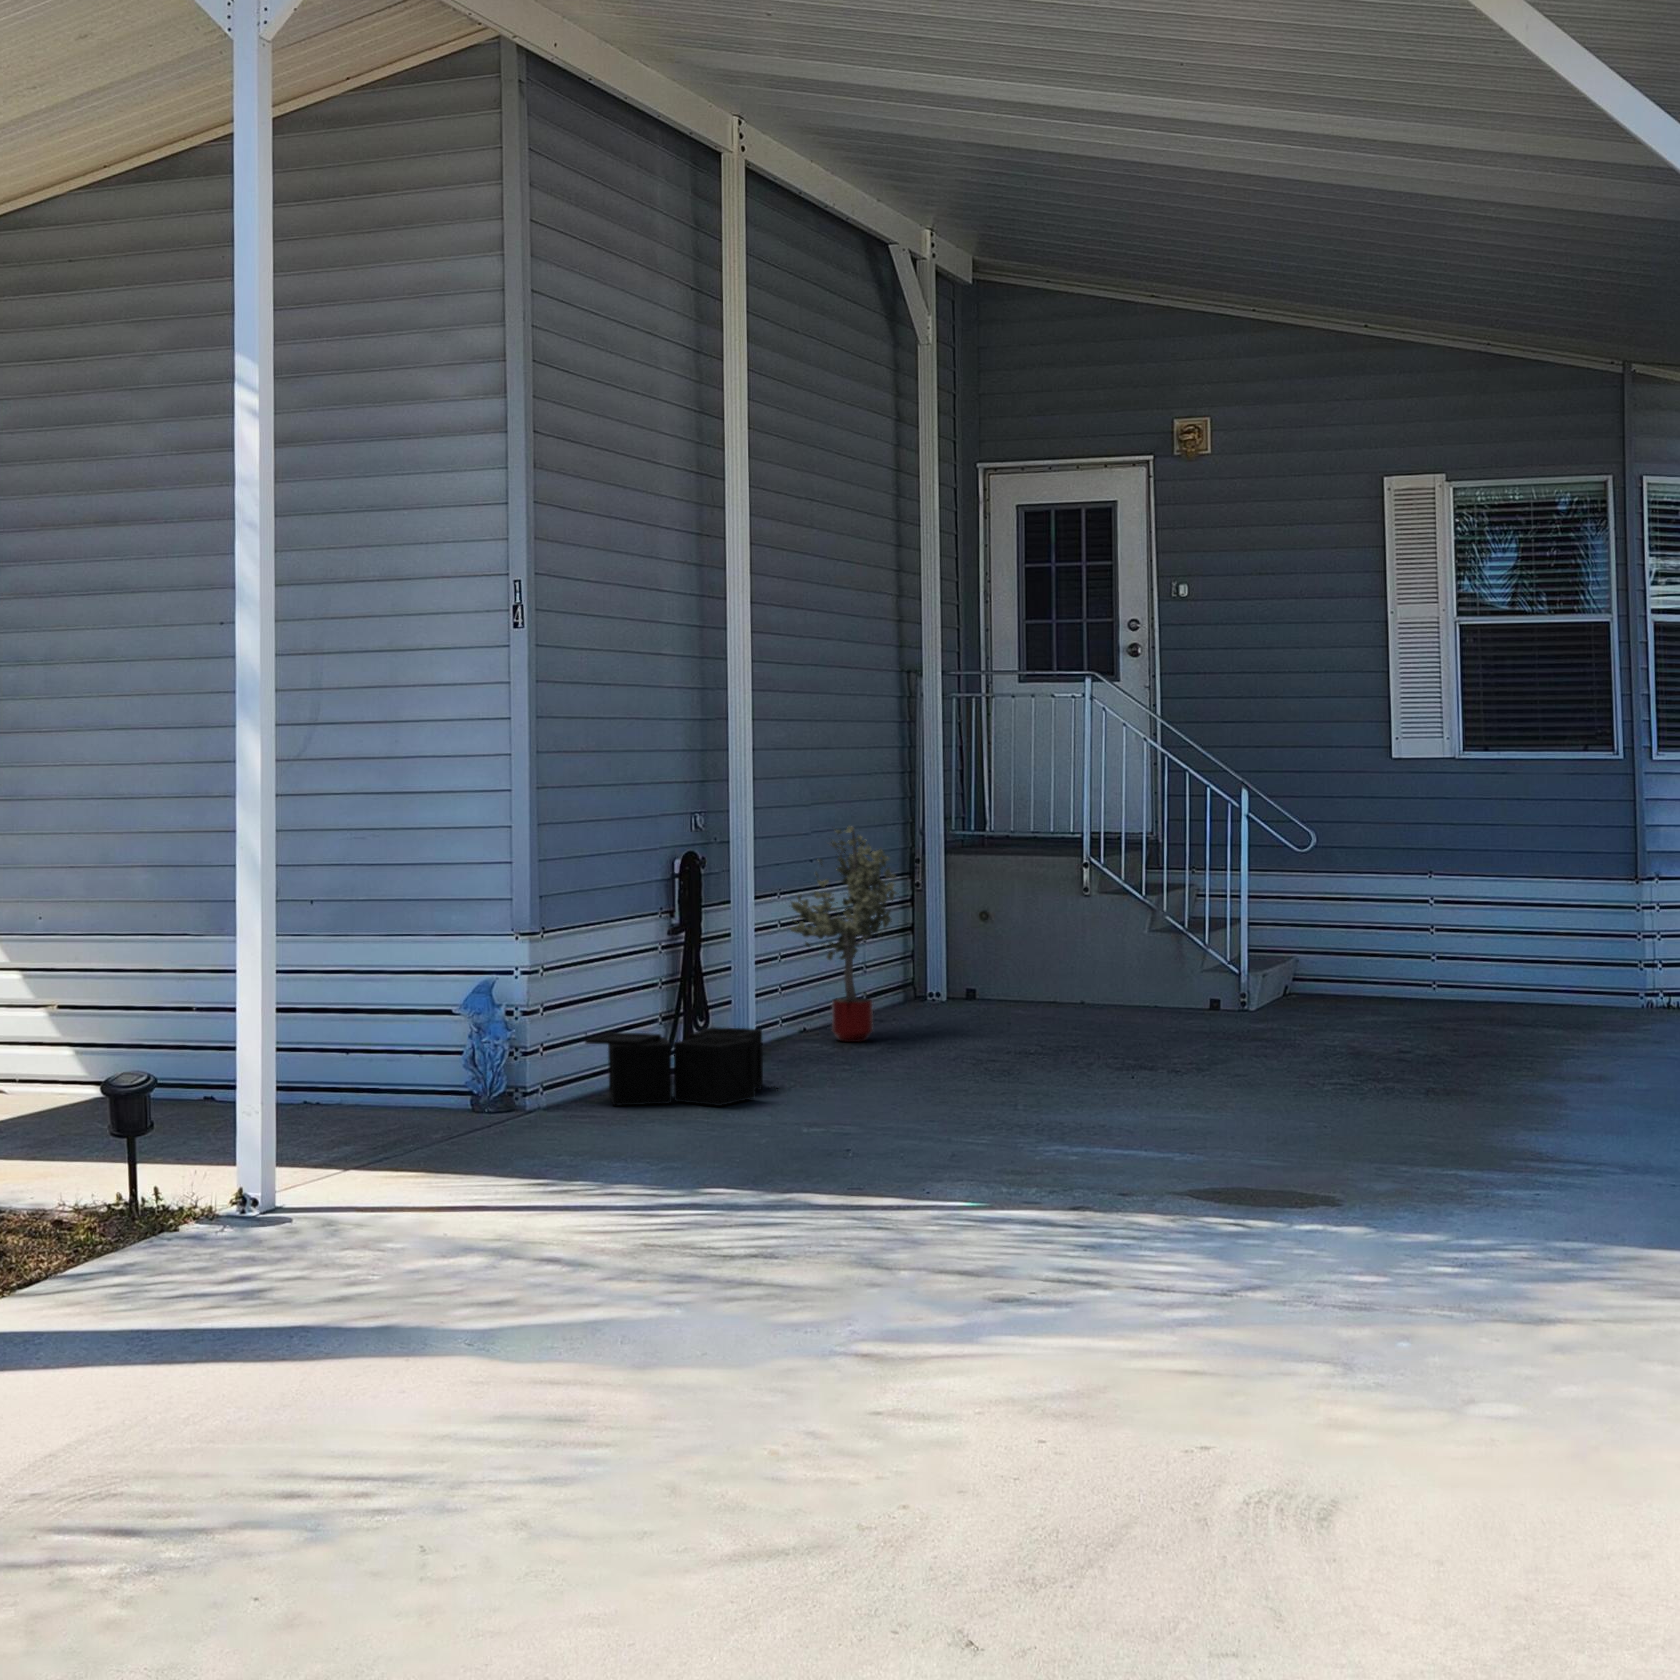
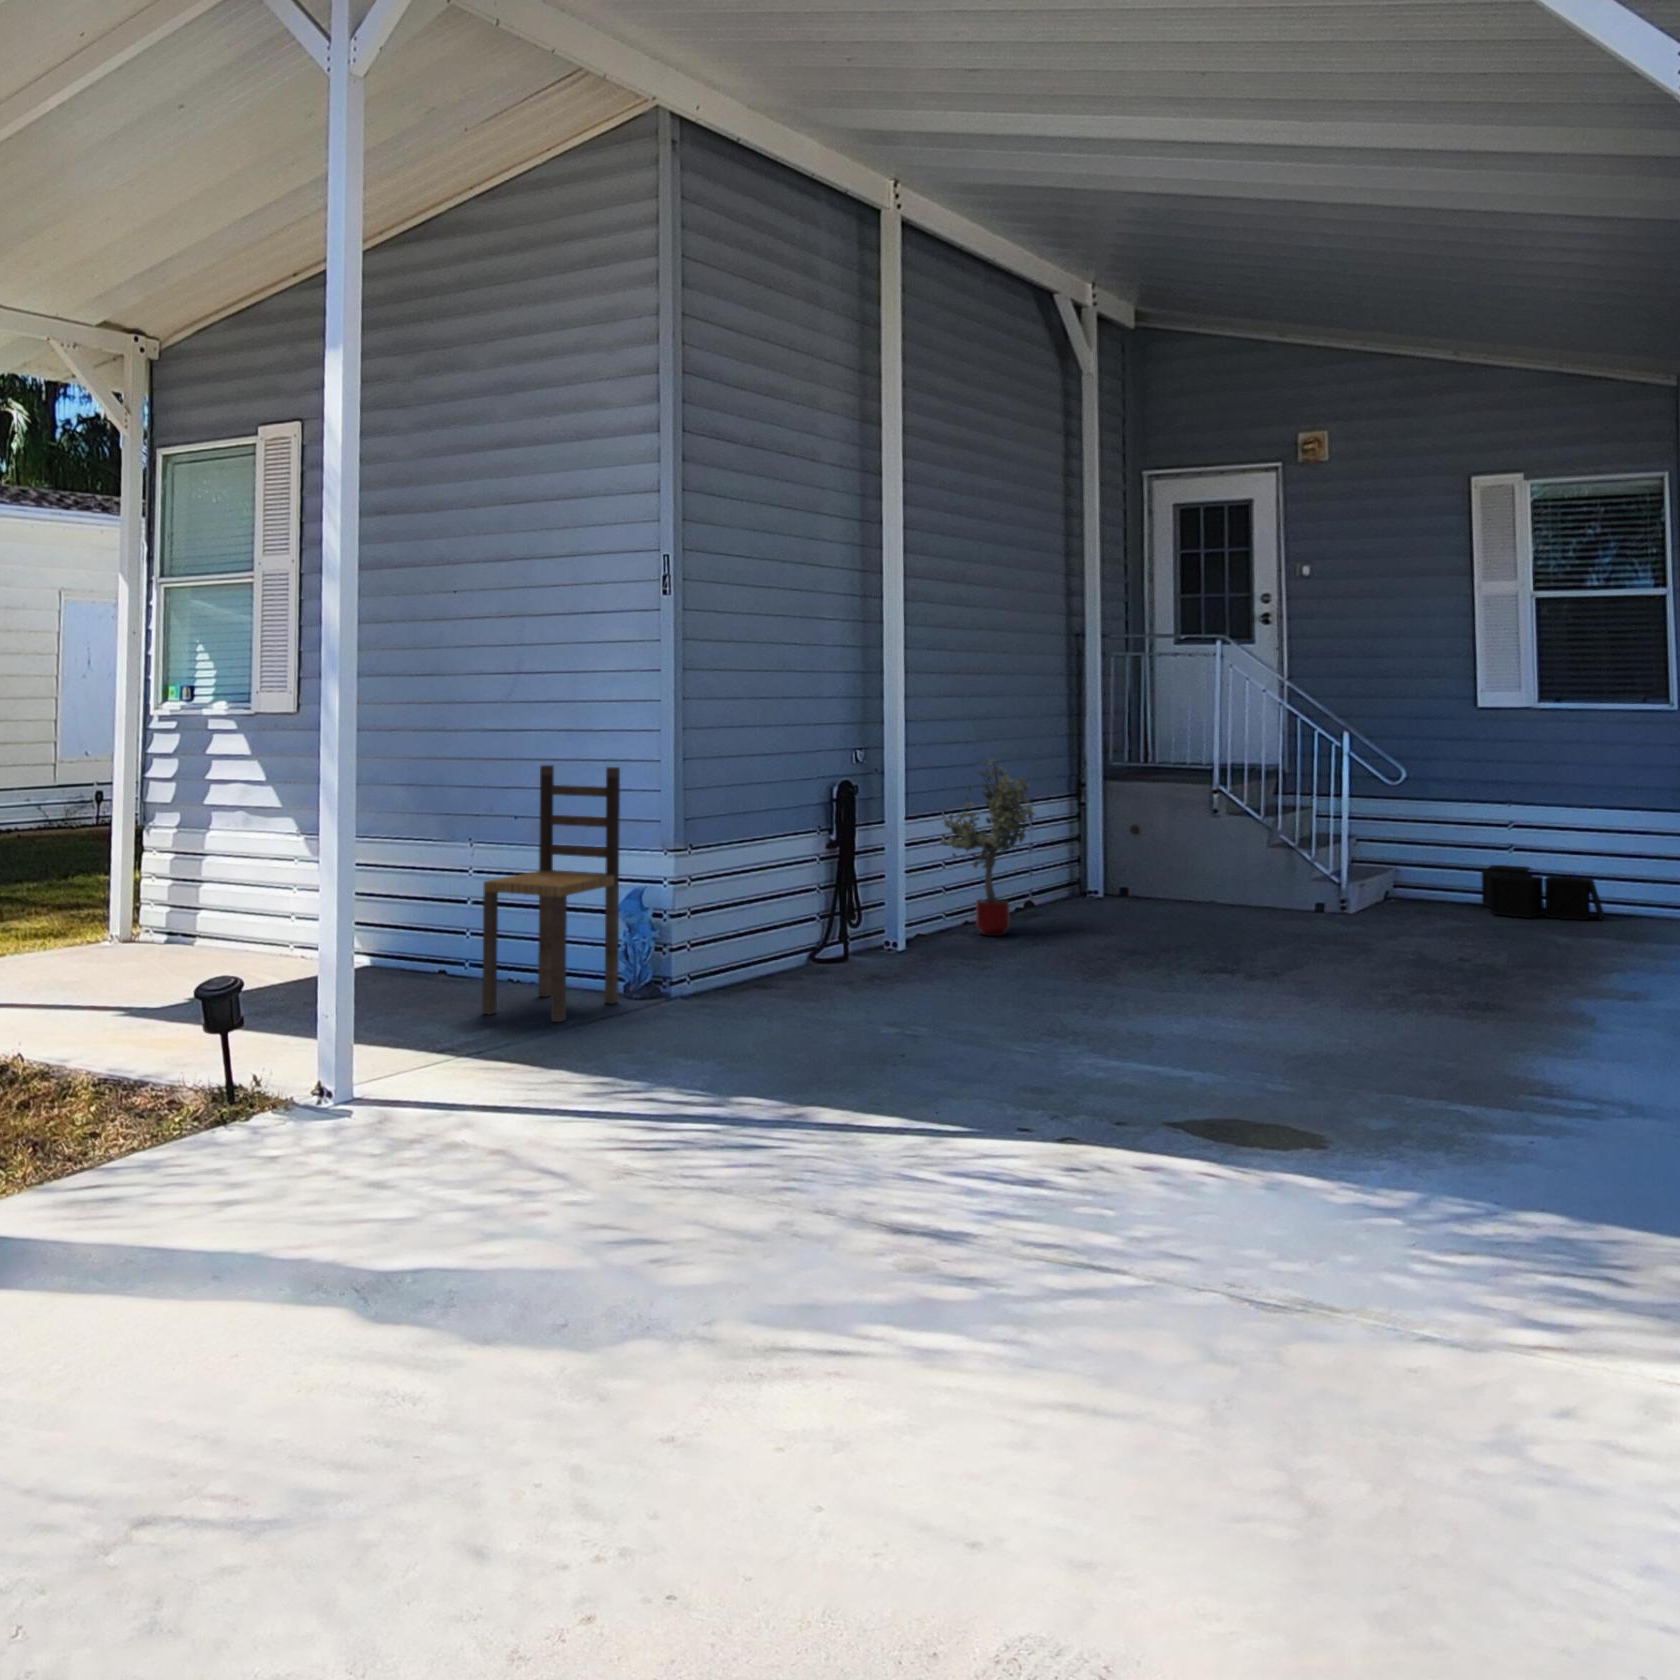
chair: none [318,837,471,1141] -> present [482,765,620,1022]
storage bin: present [585,1027,778,1106] -> present [1481,865,1604,920]

